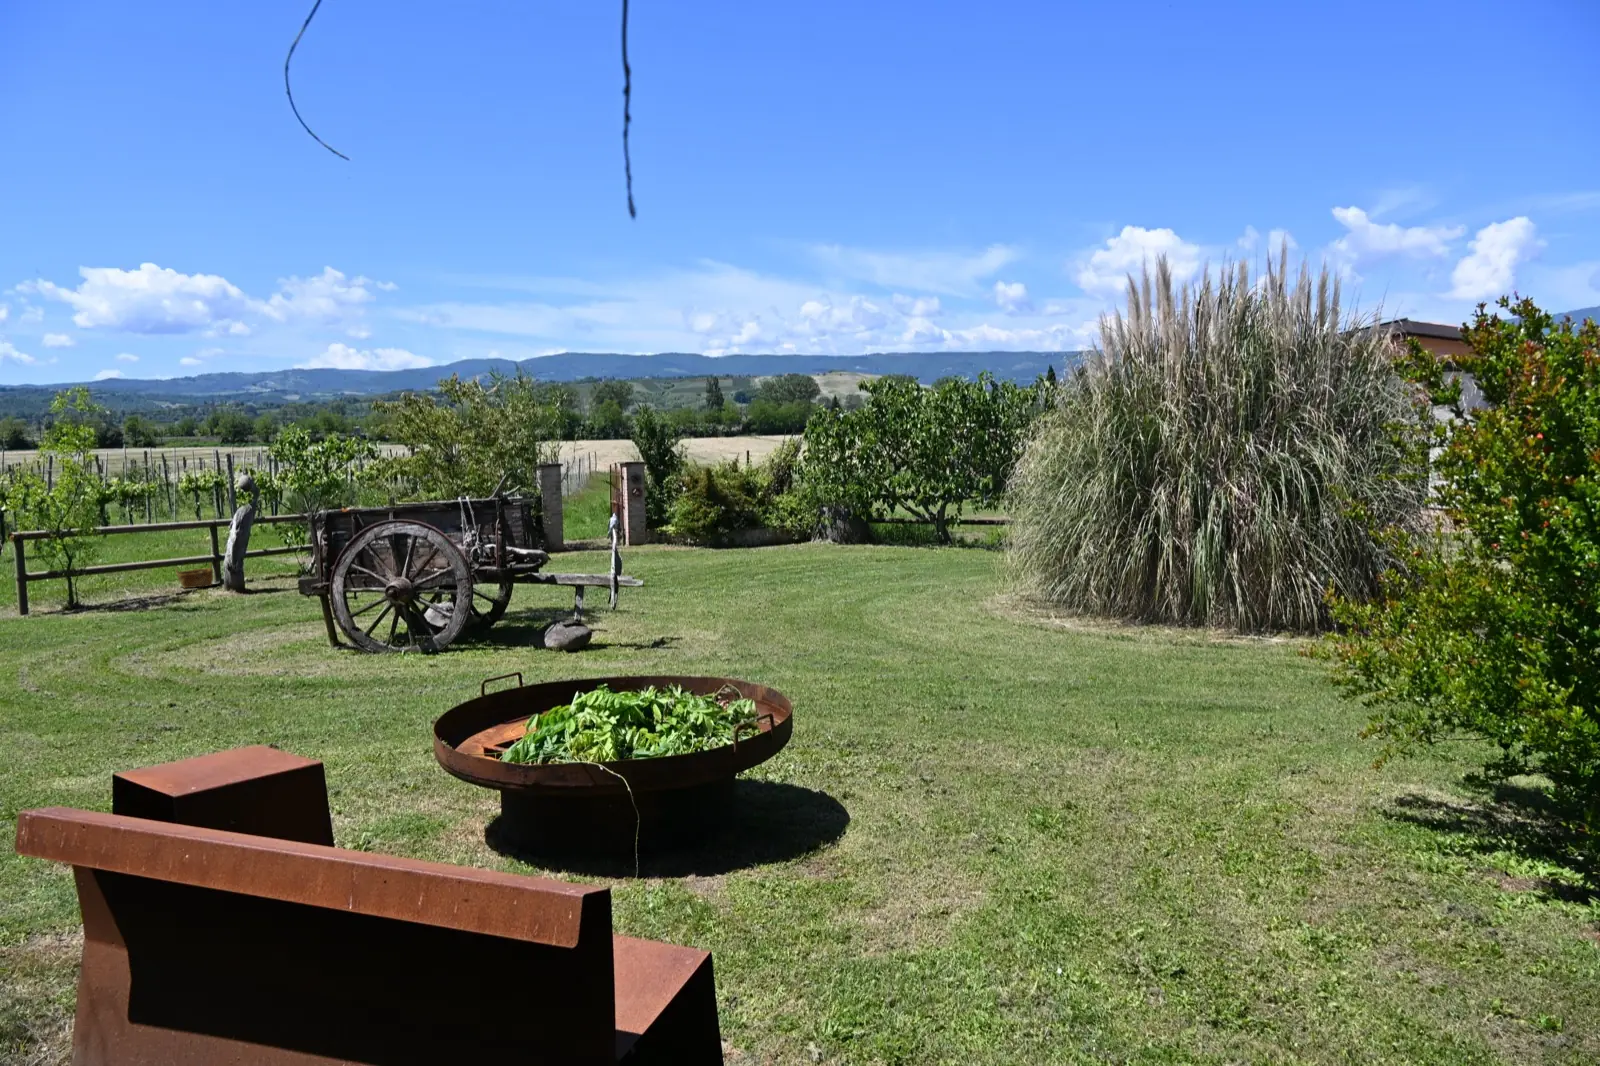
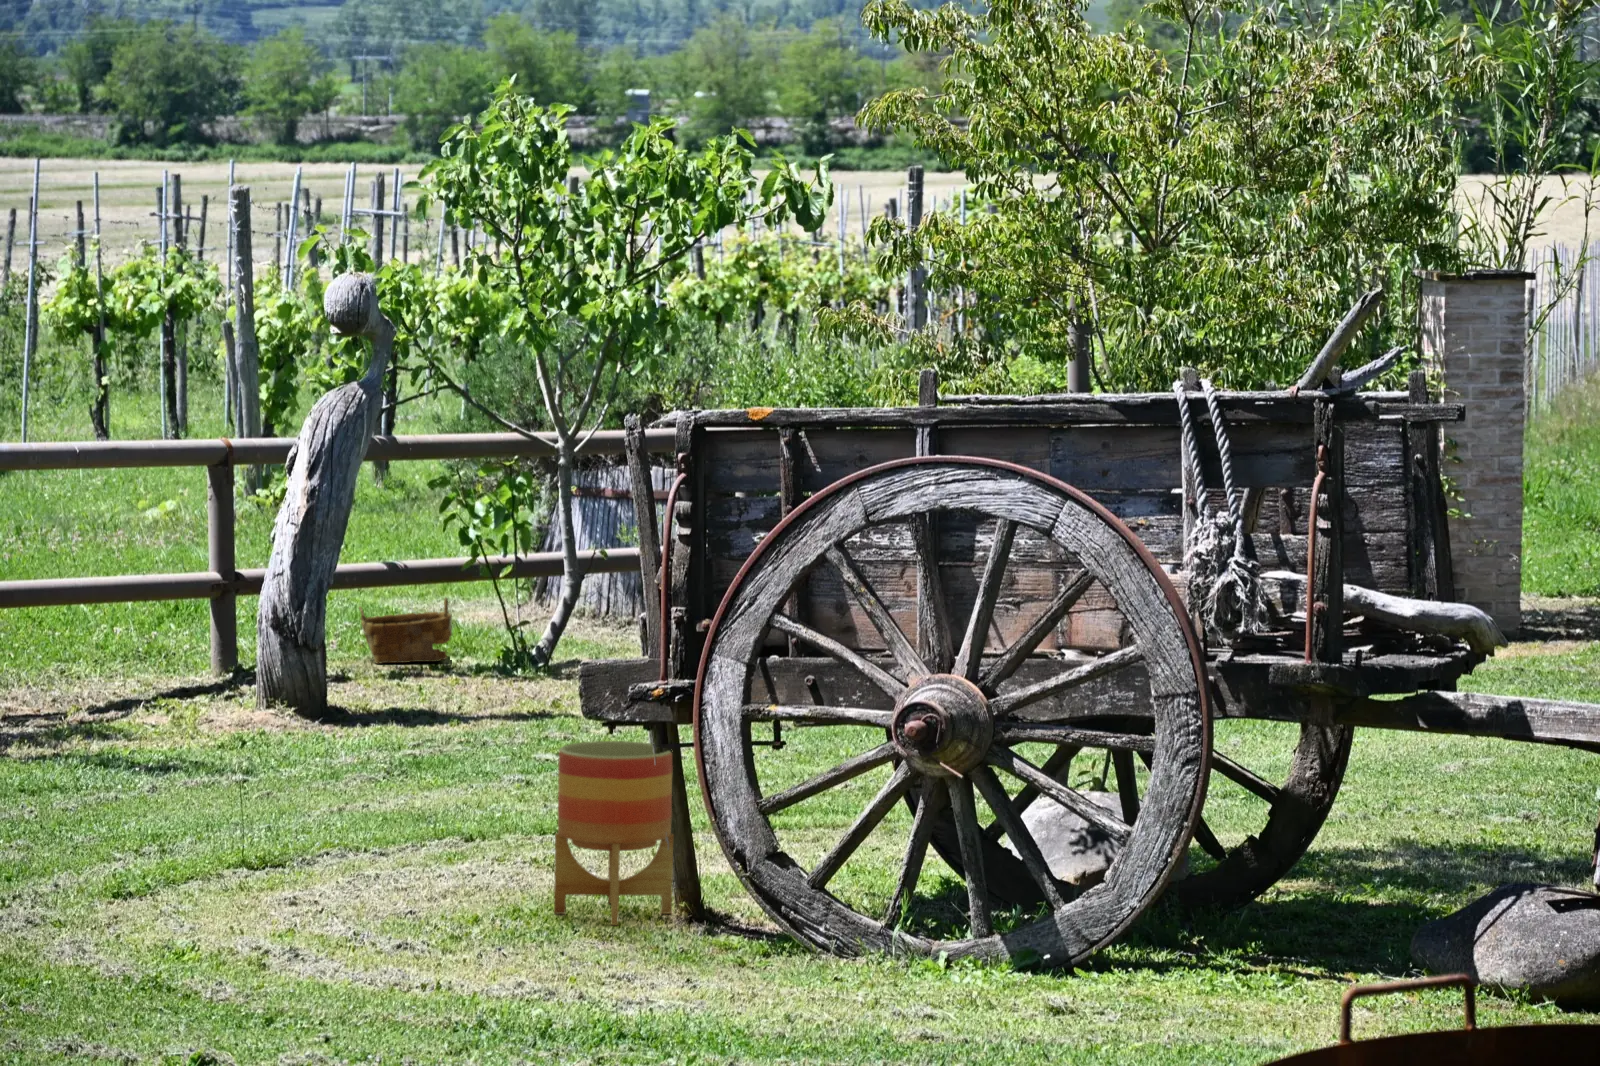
planter: none [287,602,324,653] -> present [554,741,673,925]

